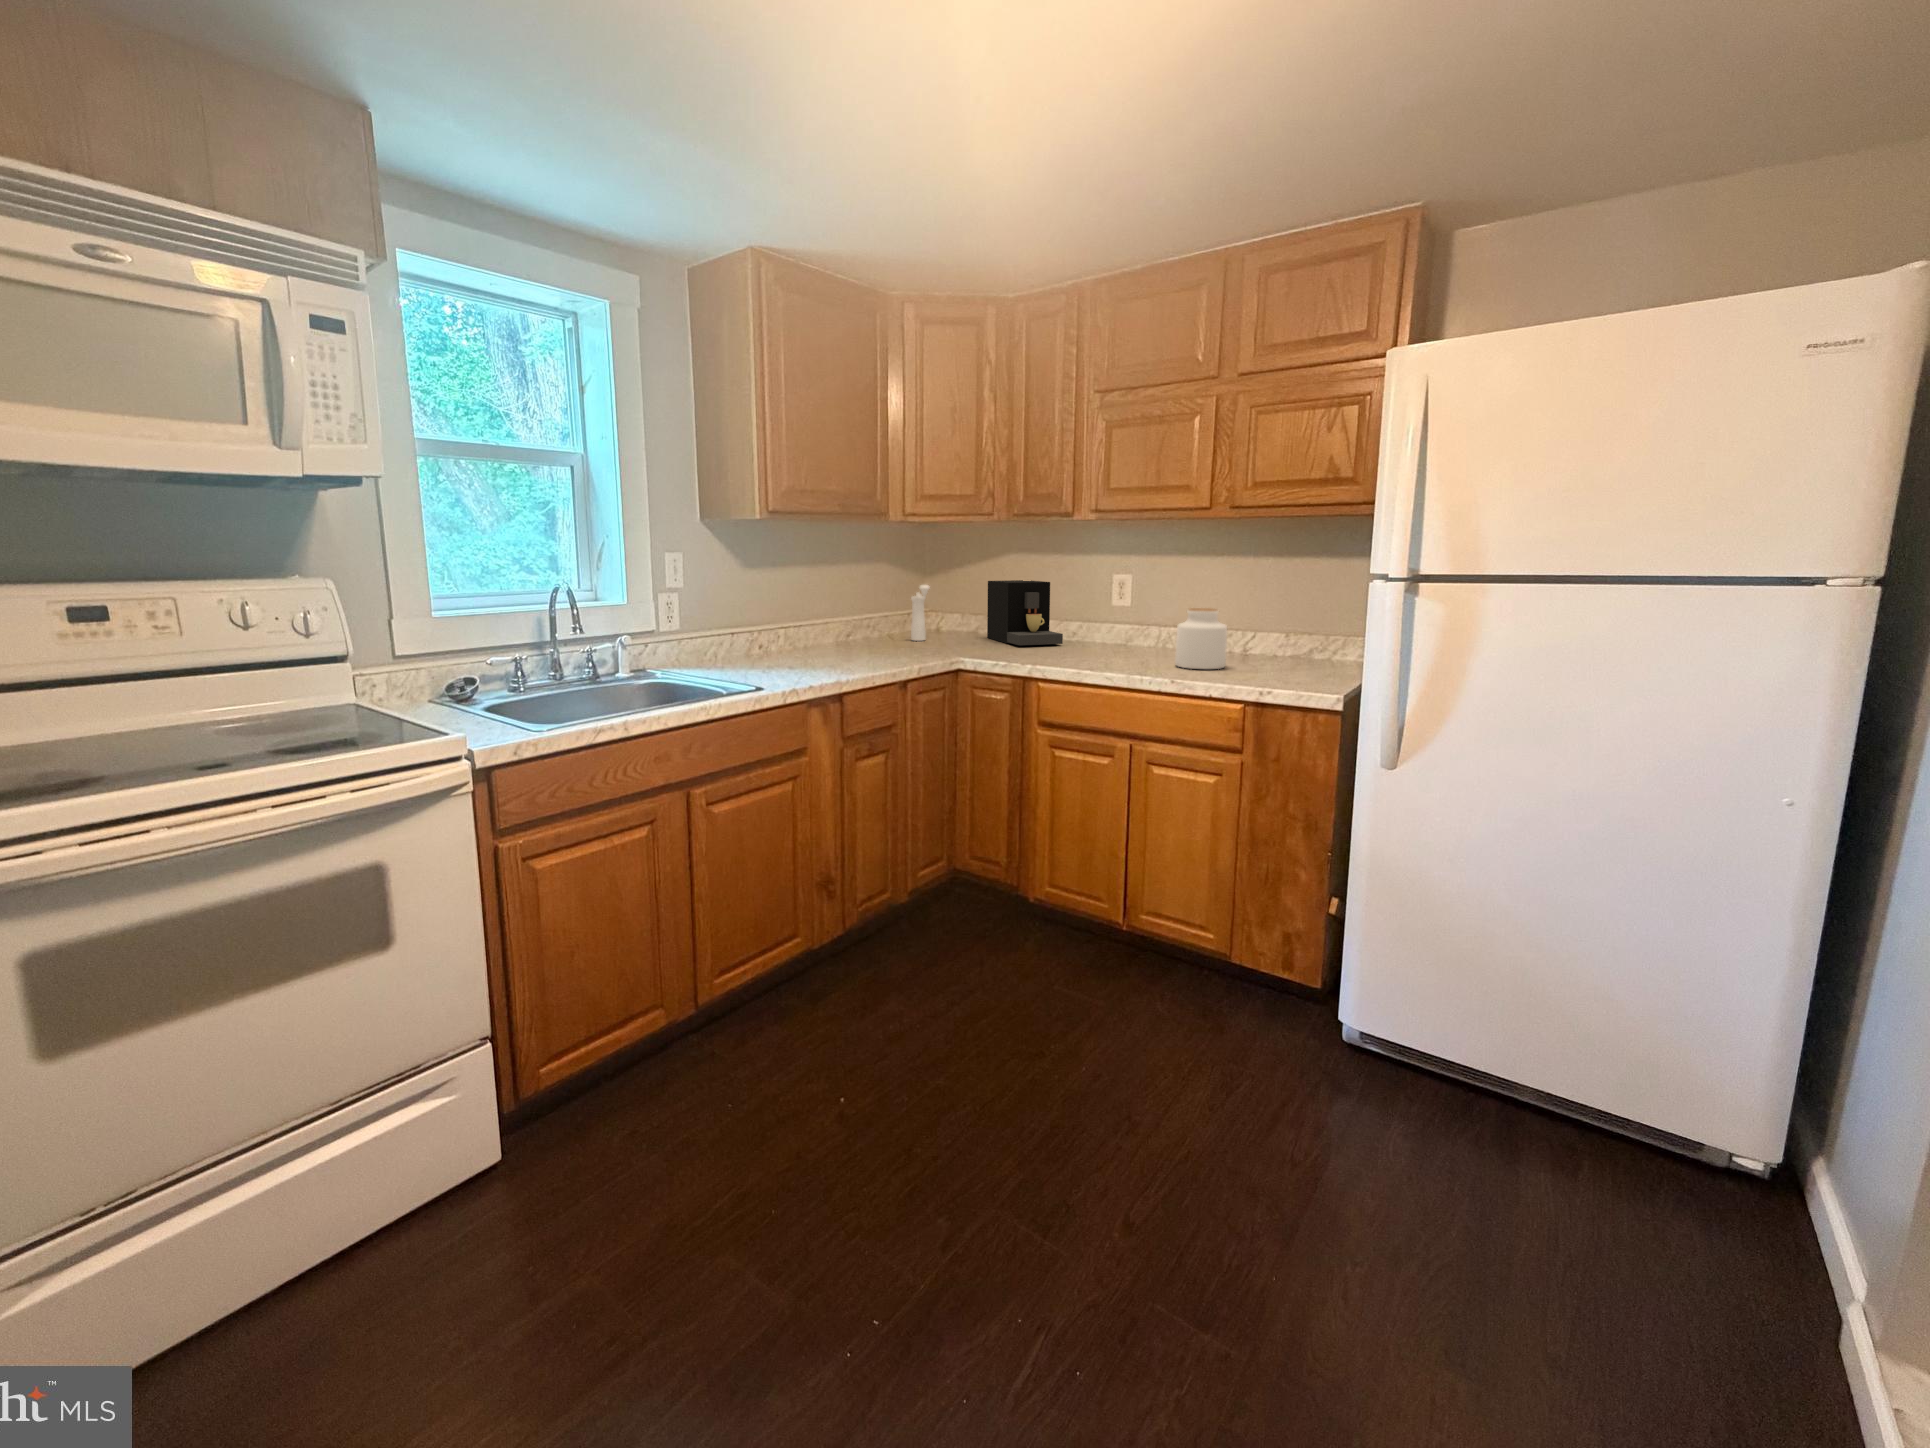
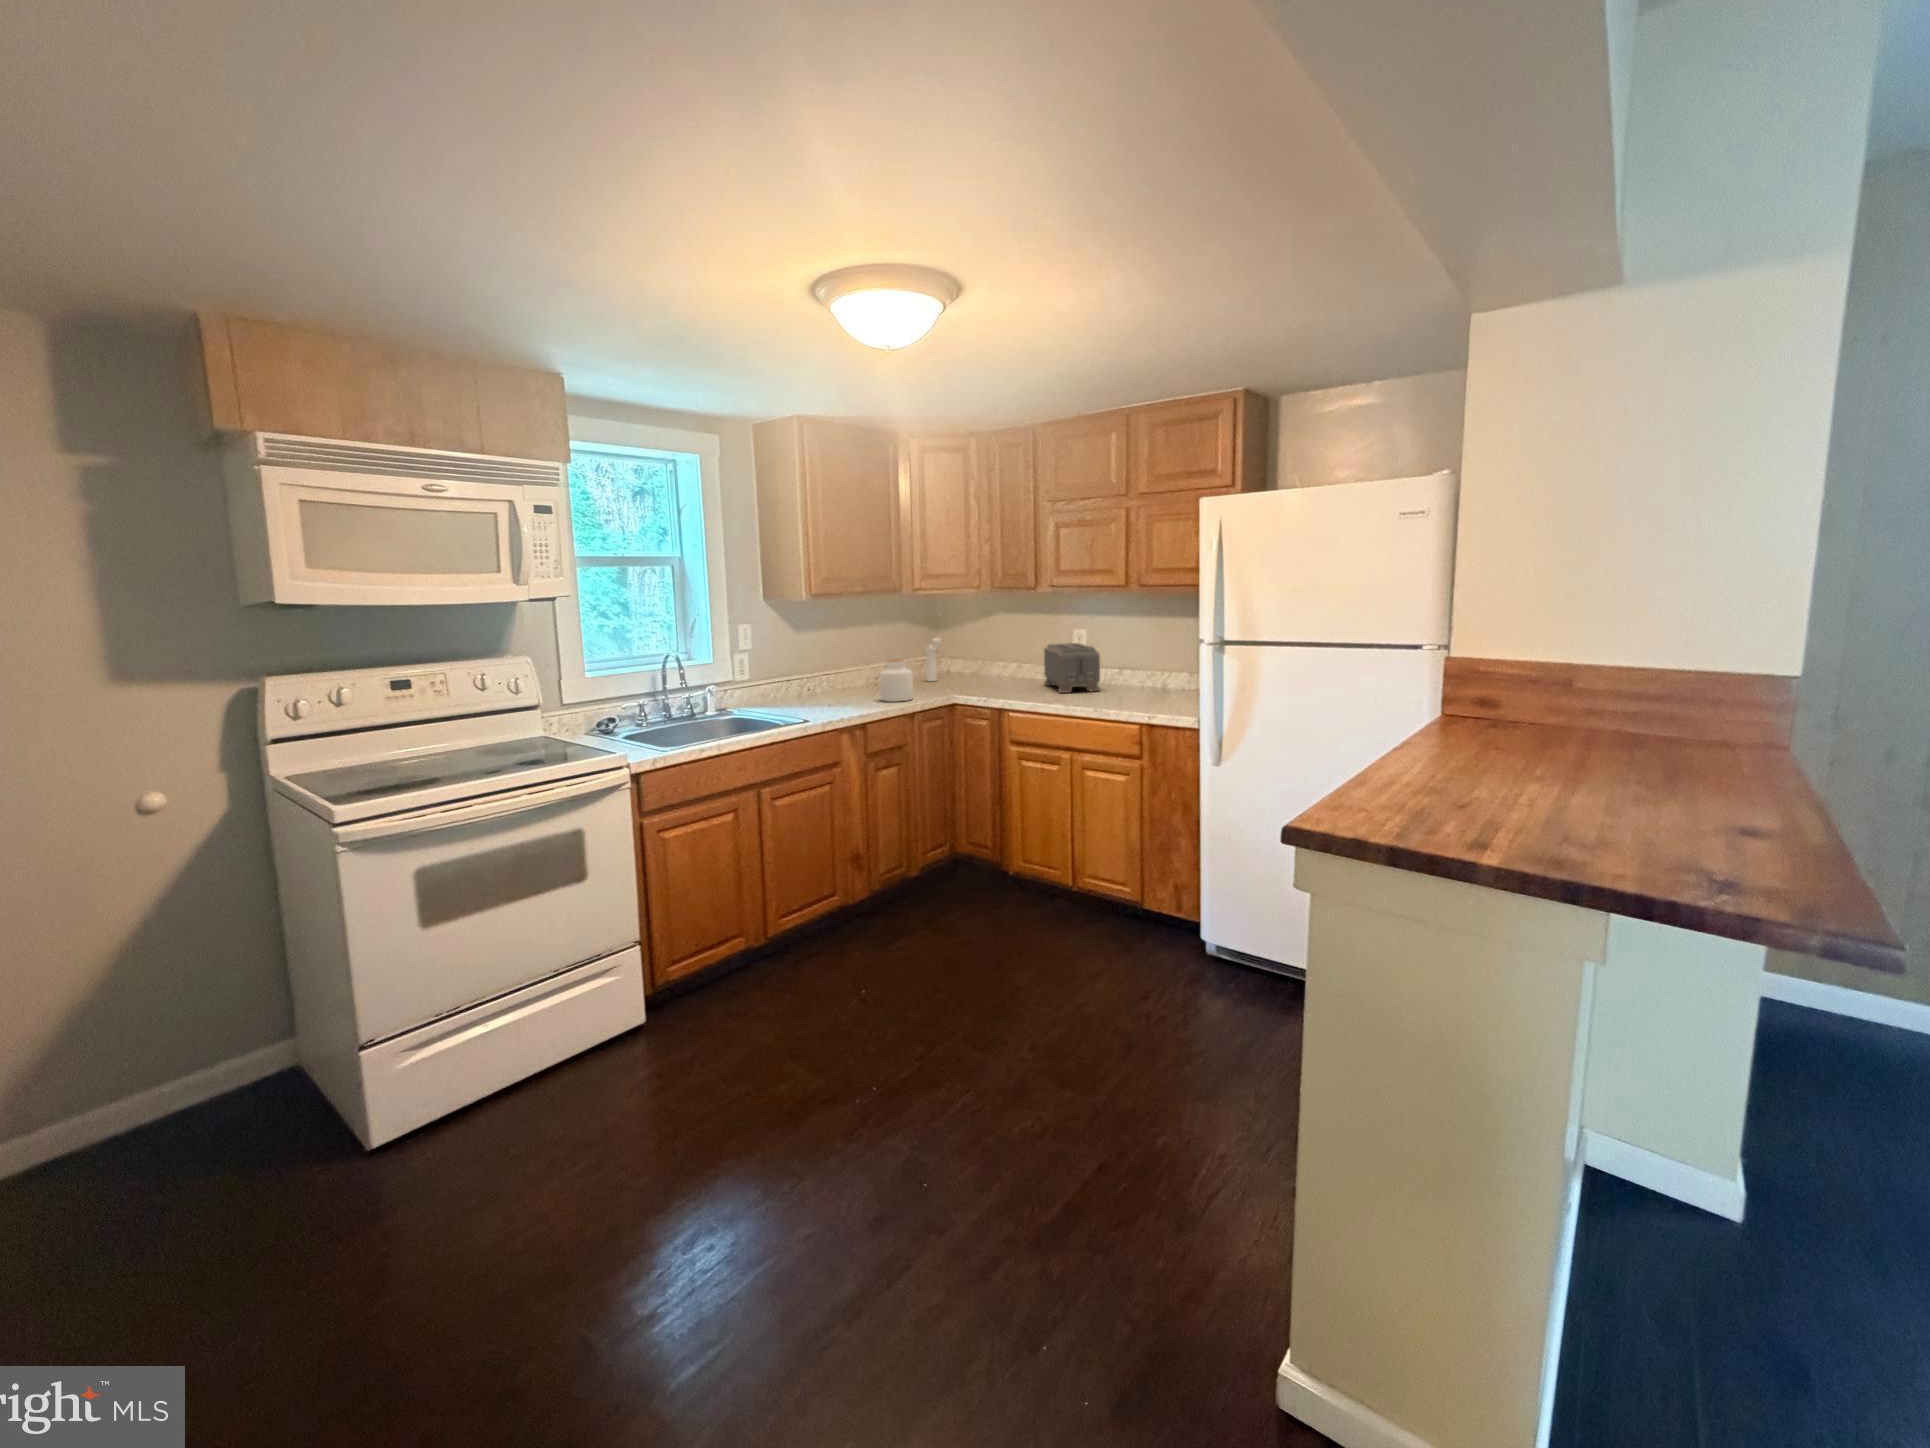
coffee maker: present [987,580,1063,645] -> none [985,633,1038,684]
toaster: none [1071,593,1157,657] -> present [1044,643,1100,693]
jar: present [1175,608,1227,669] -> present [880,659,913,702]

